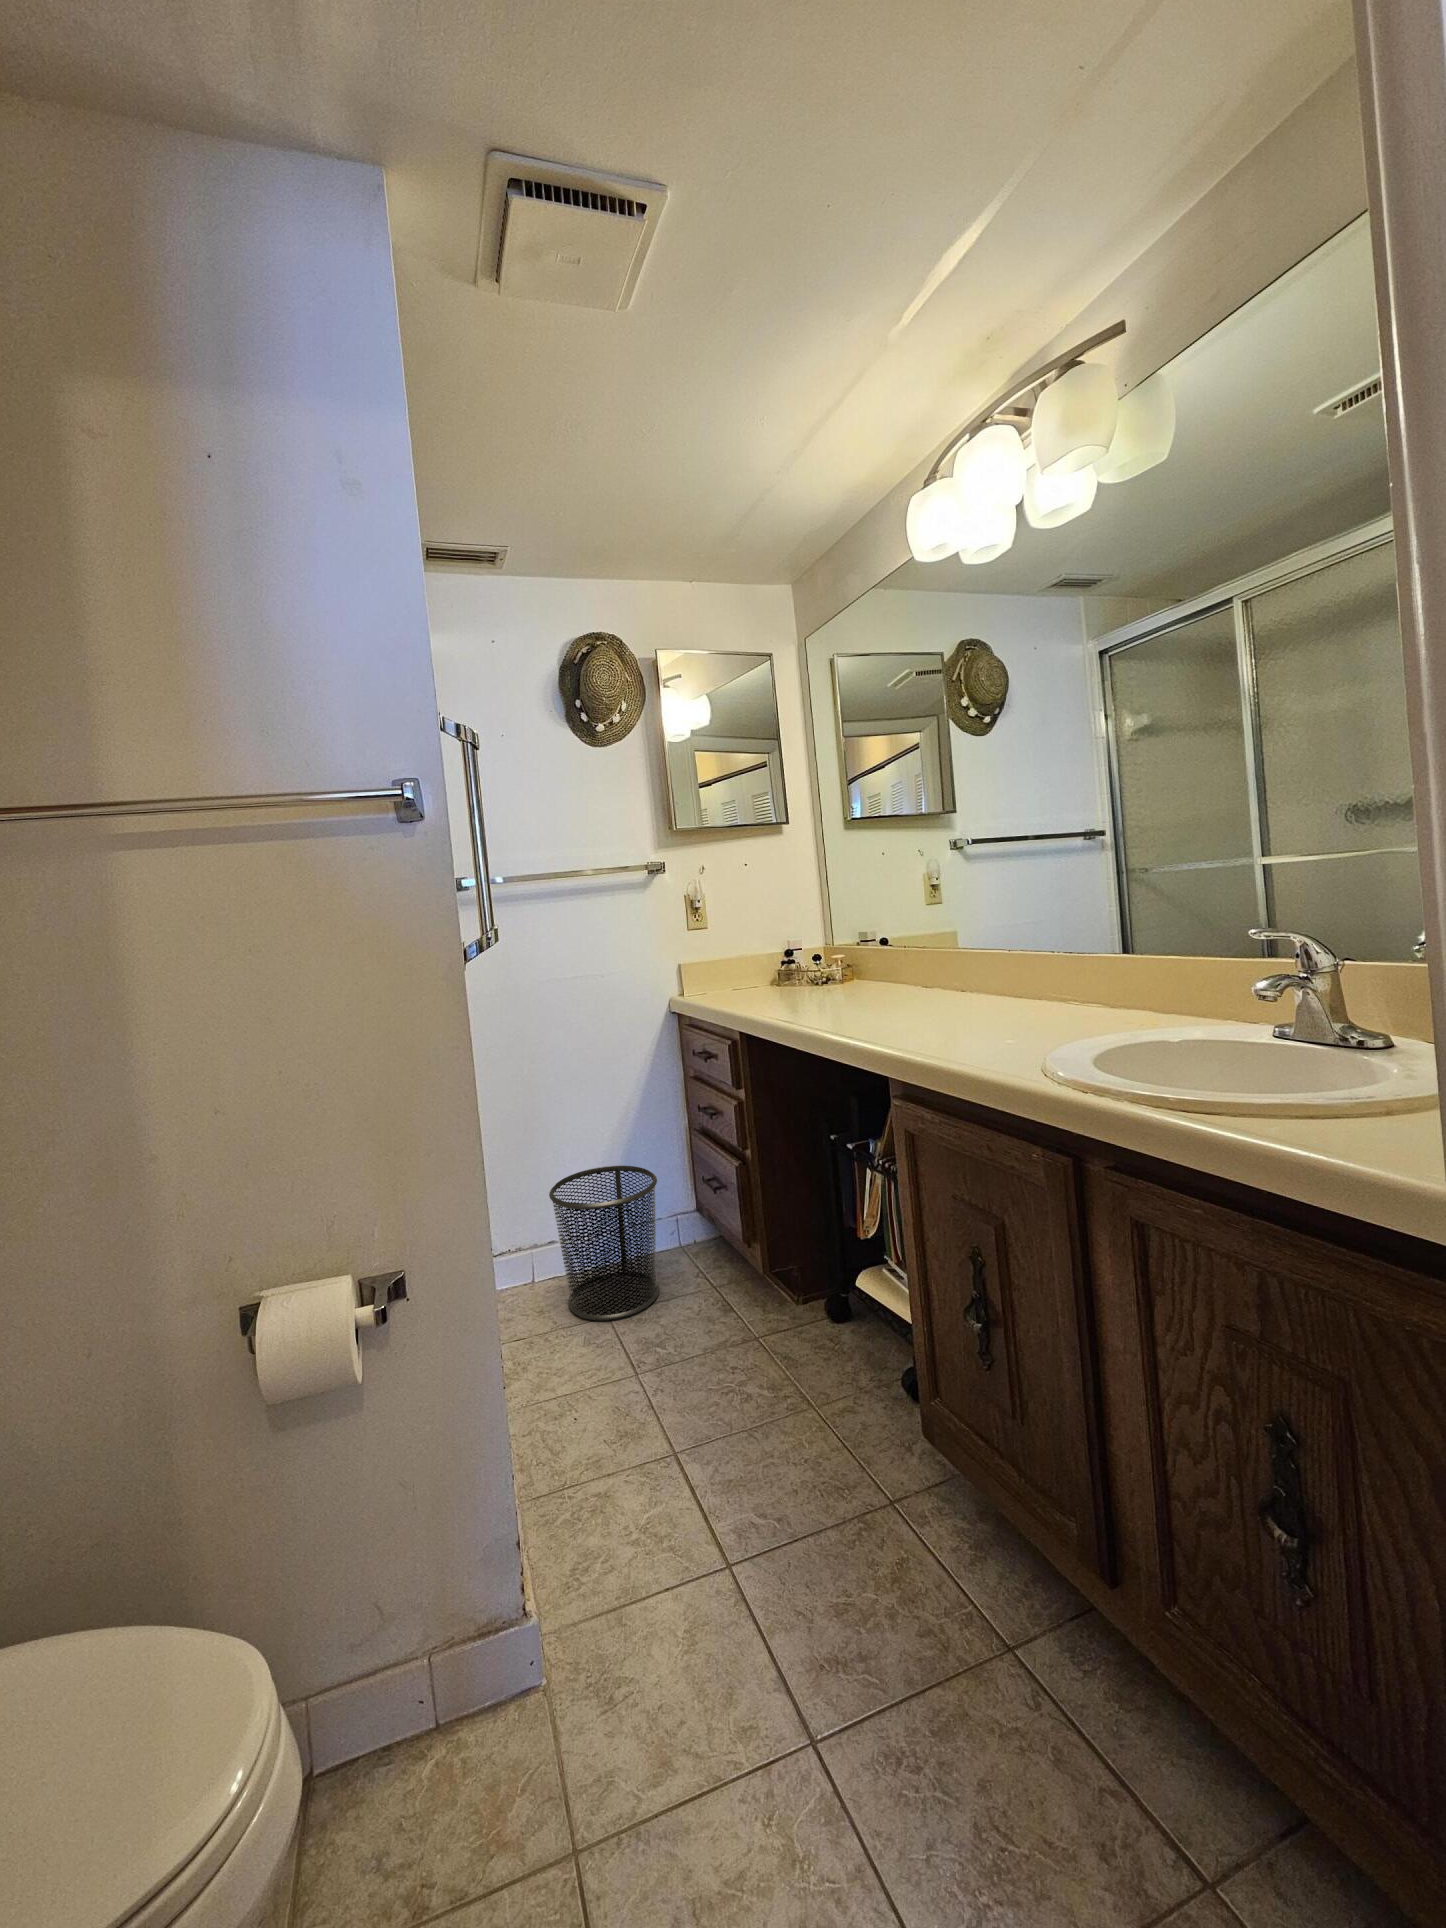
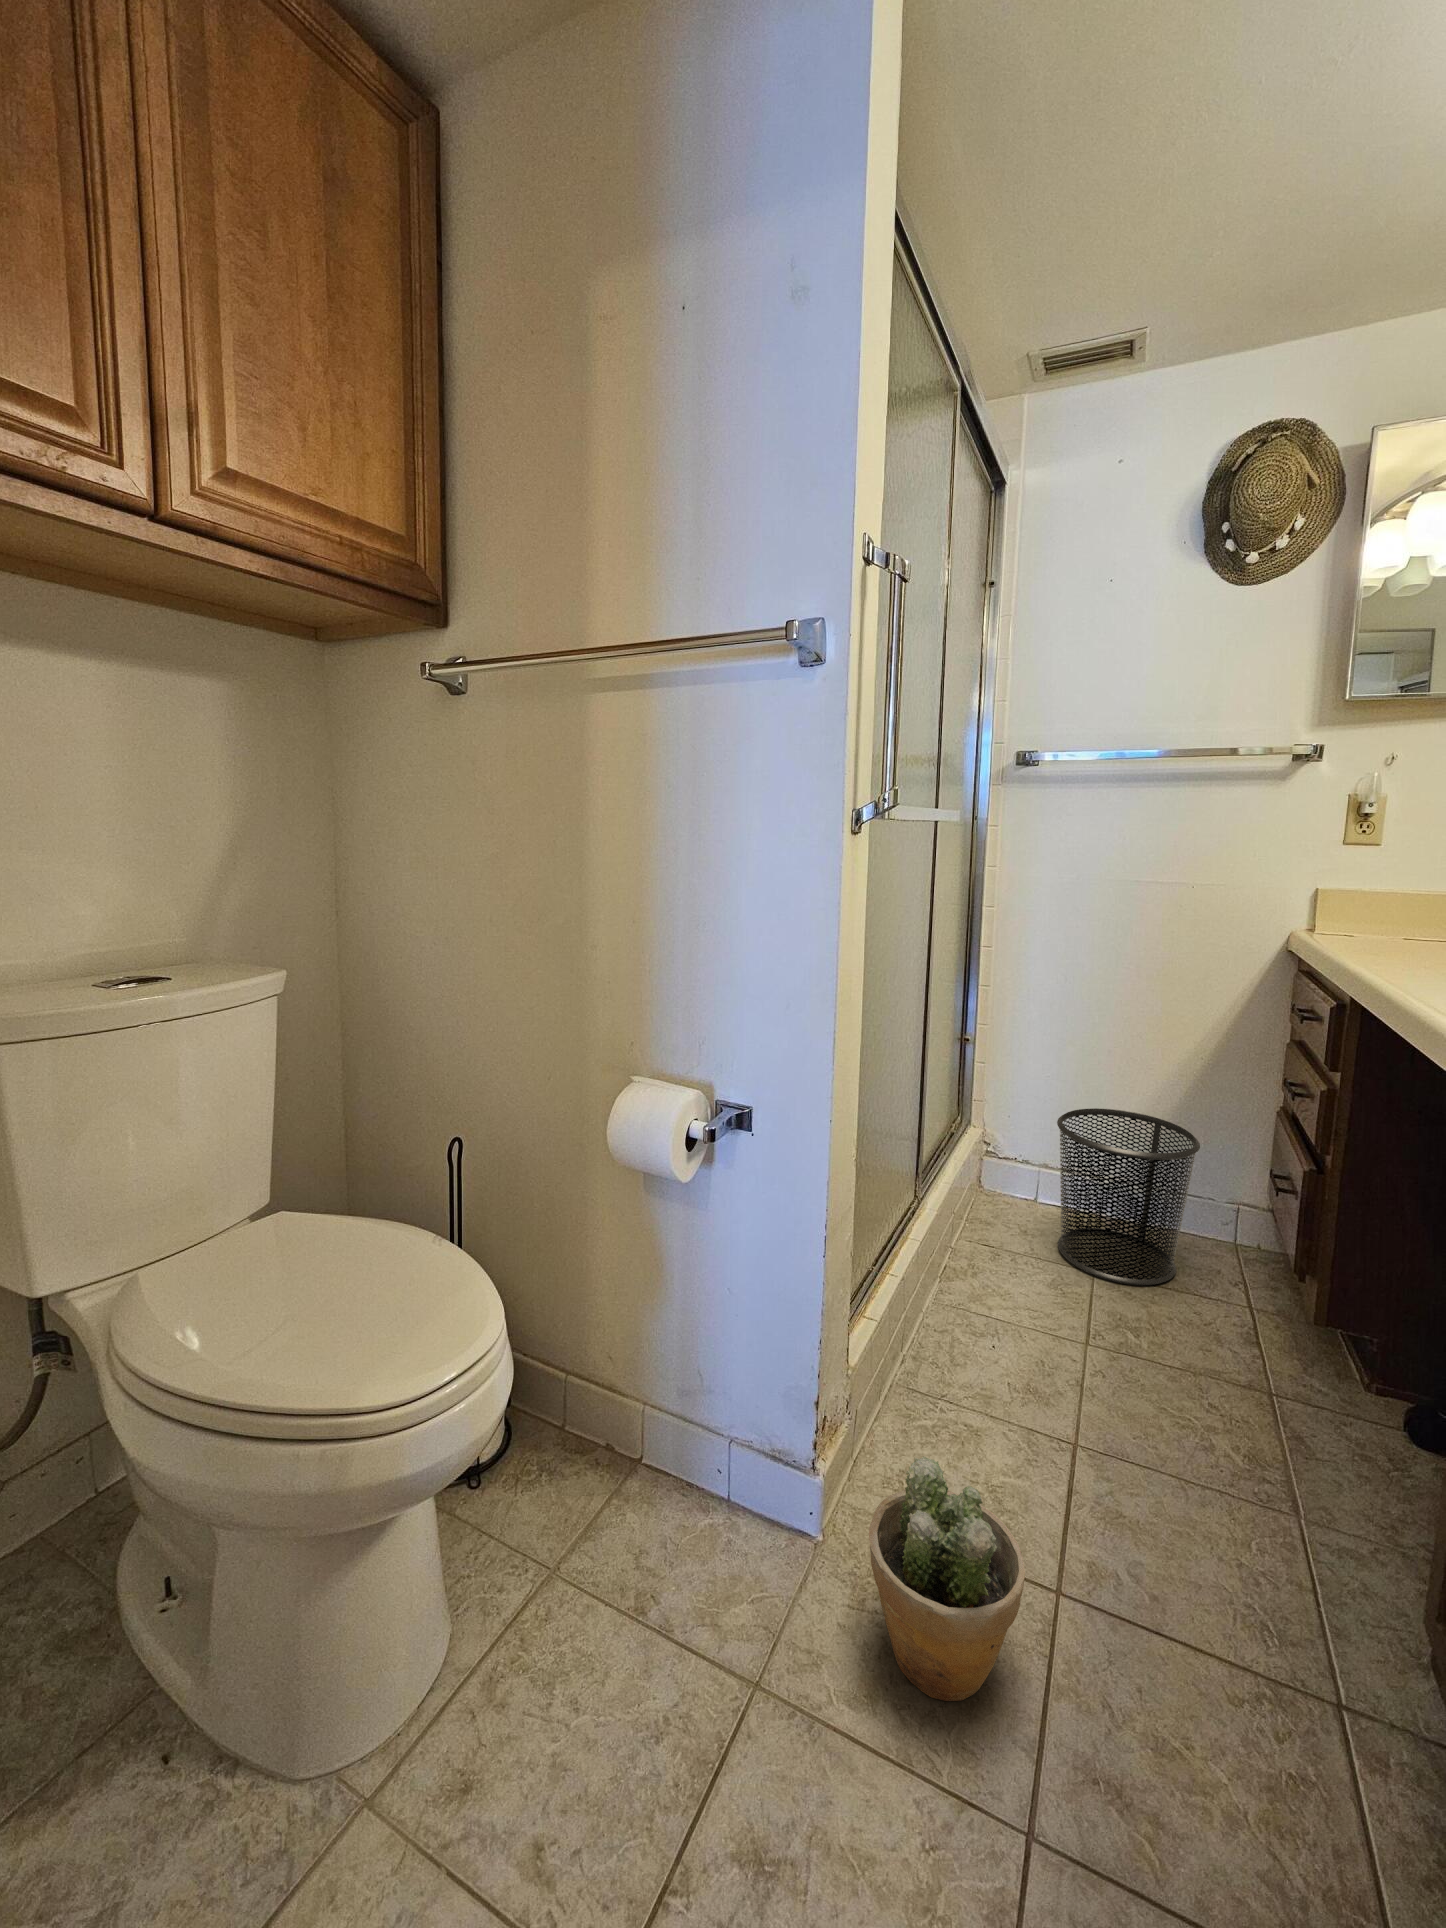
potted plant: none [614,1567,761,1819] -> present [869,1457,1025,1701]

